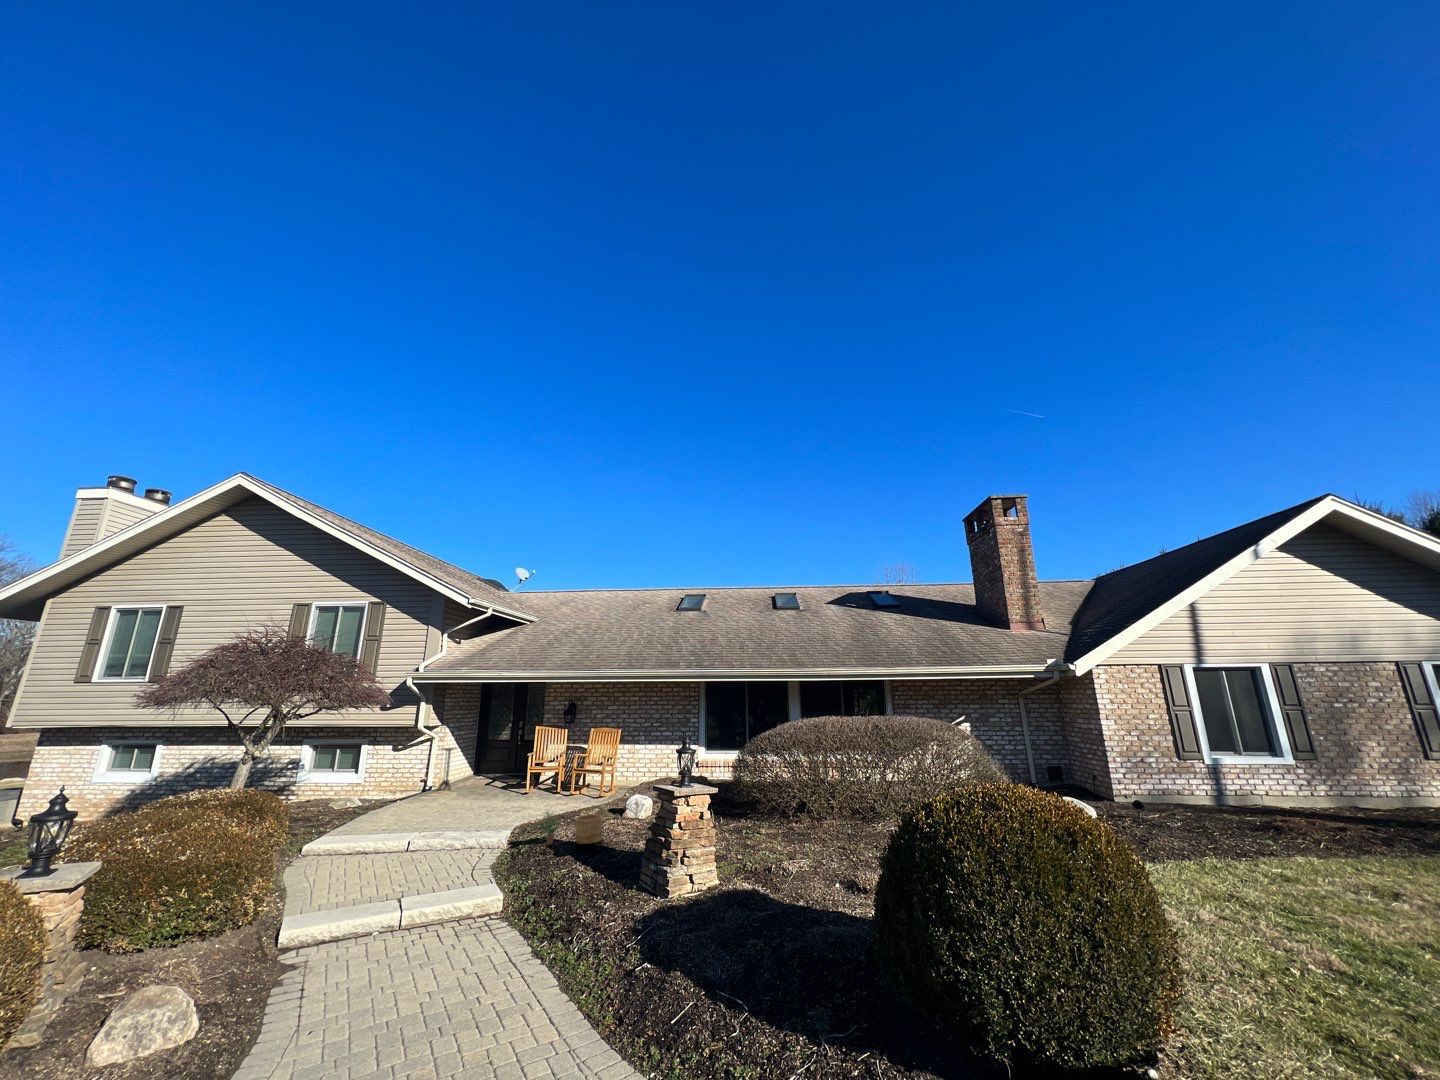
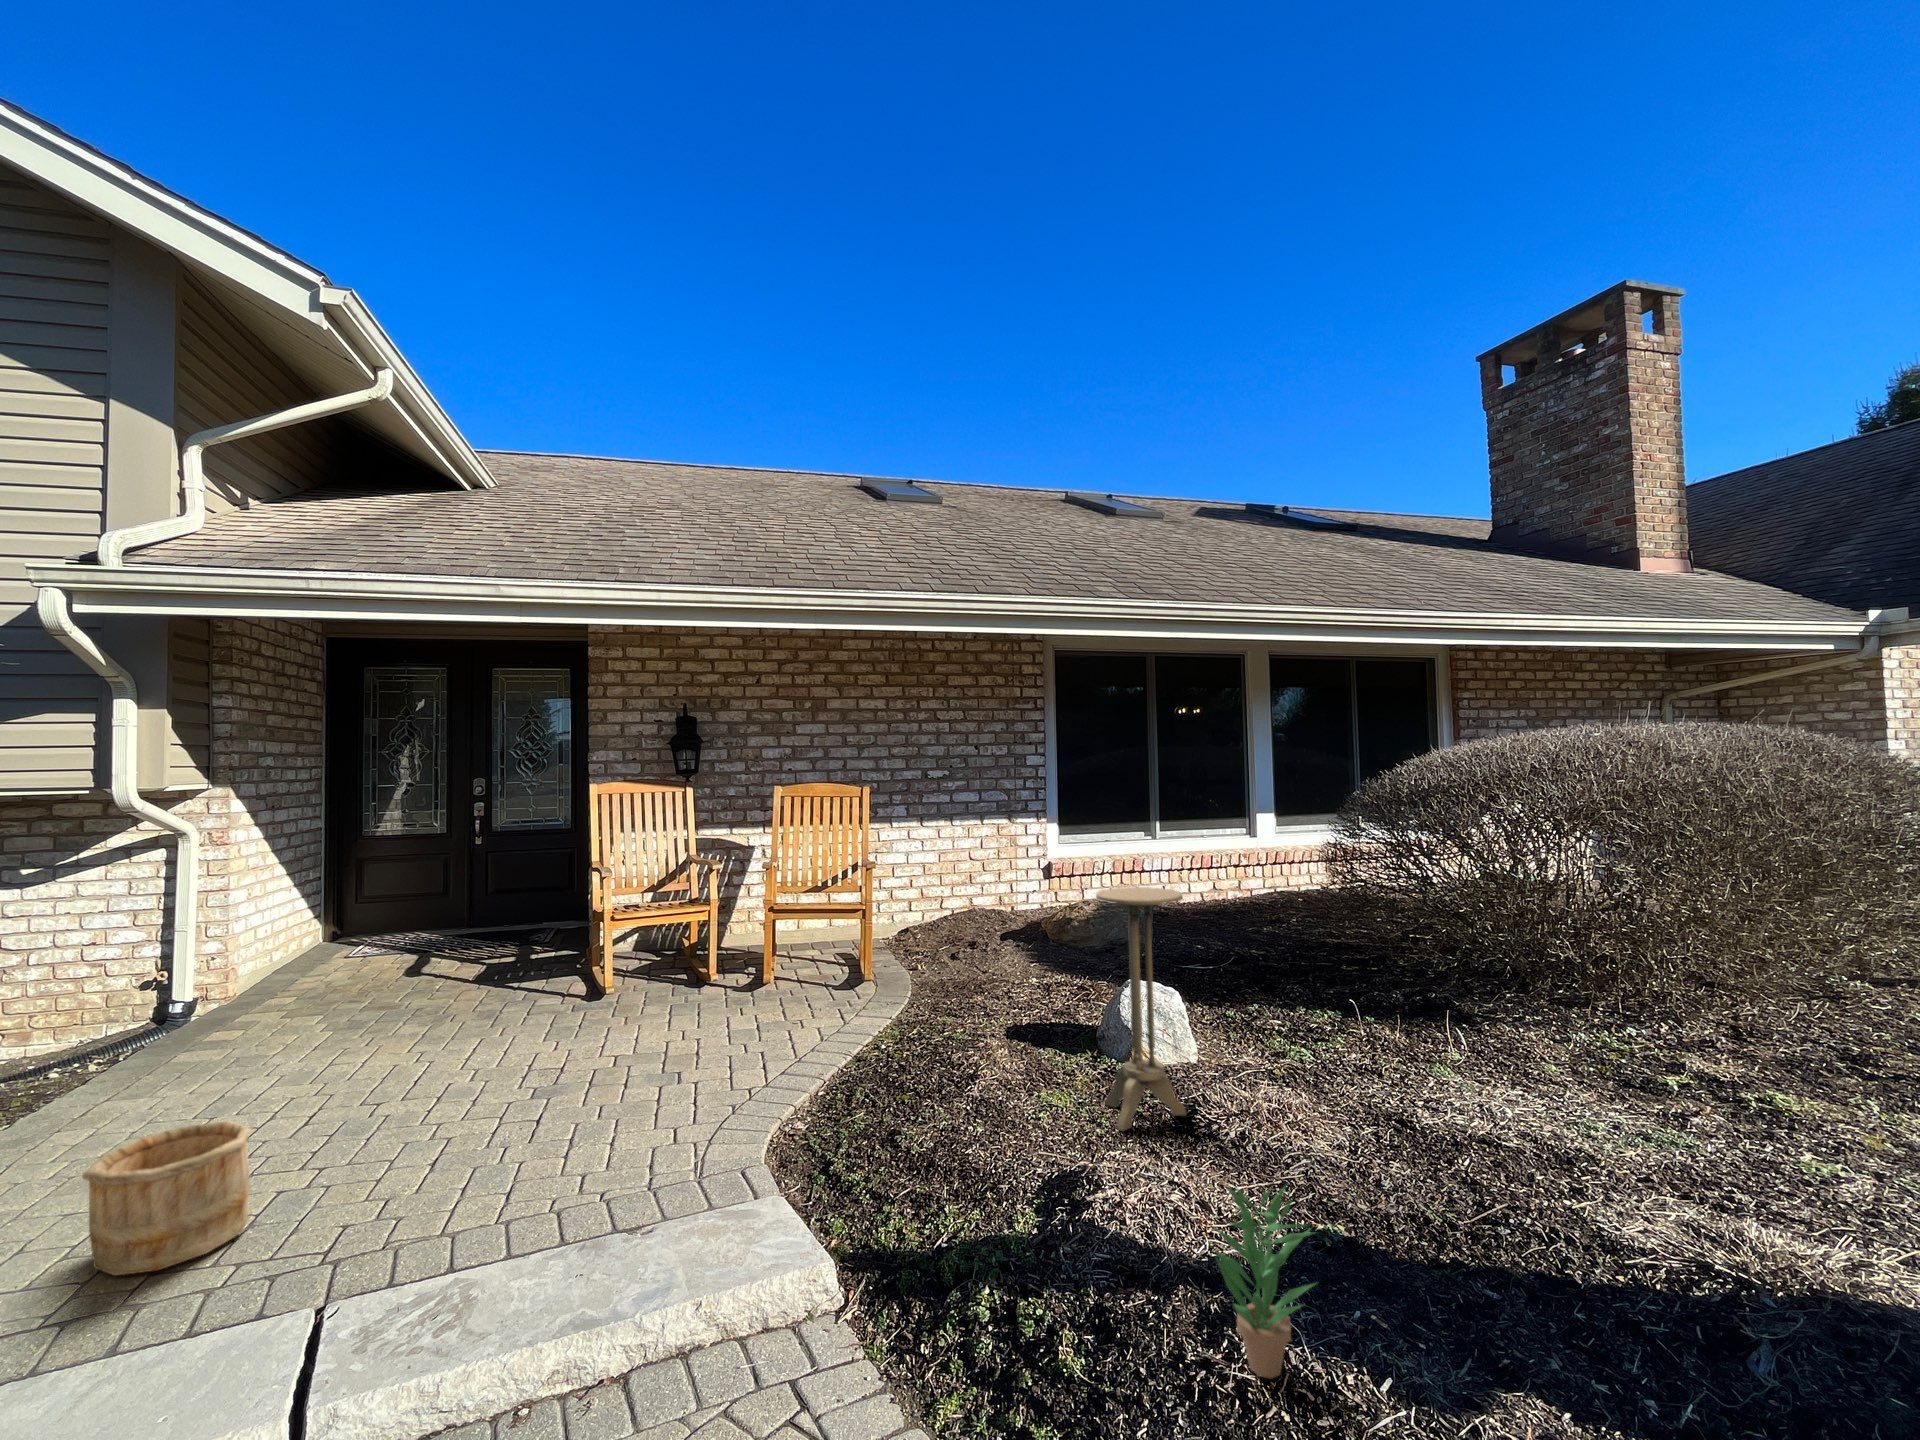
side table: present [437,748,456,791] -> present [1096,887,1186,1131]
wooden bucket: present [575,814,603,844] -> present [82,1121,251,1275]

